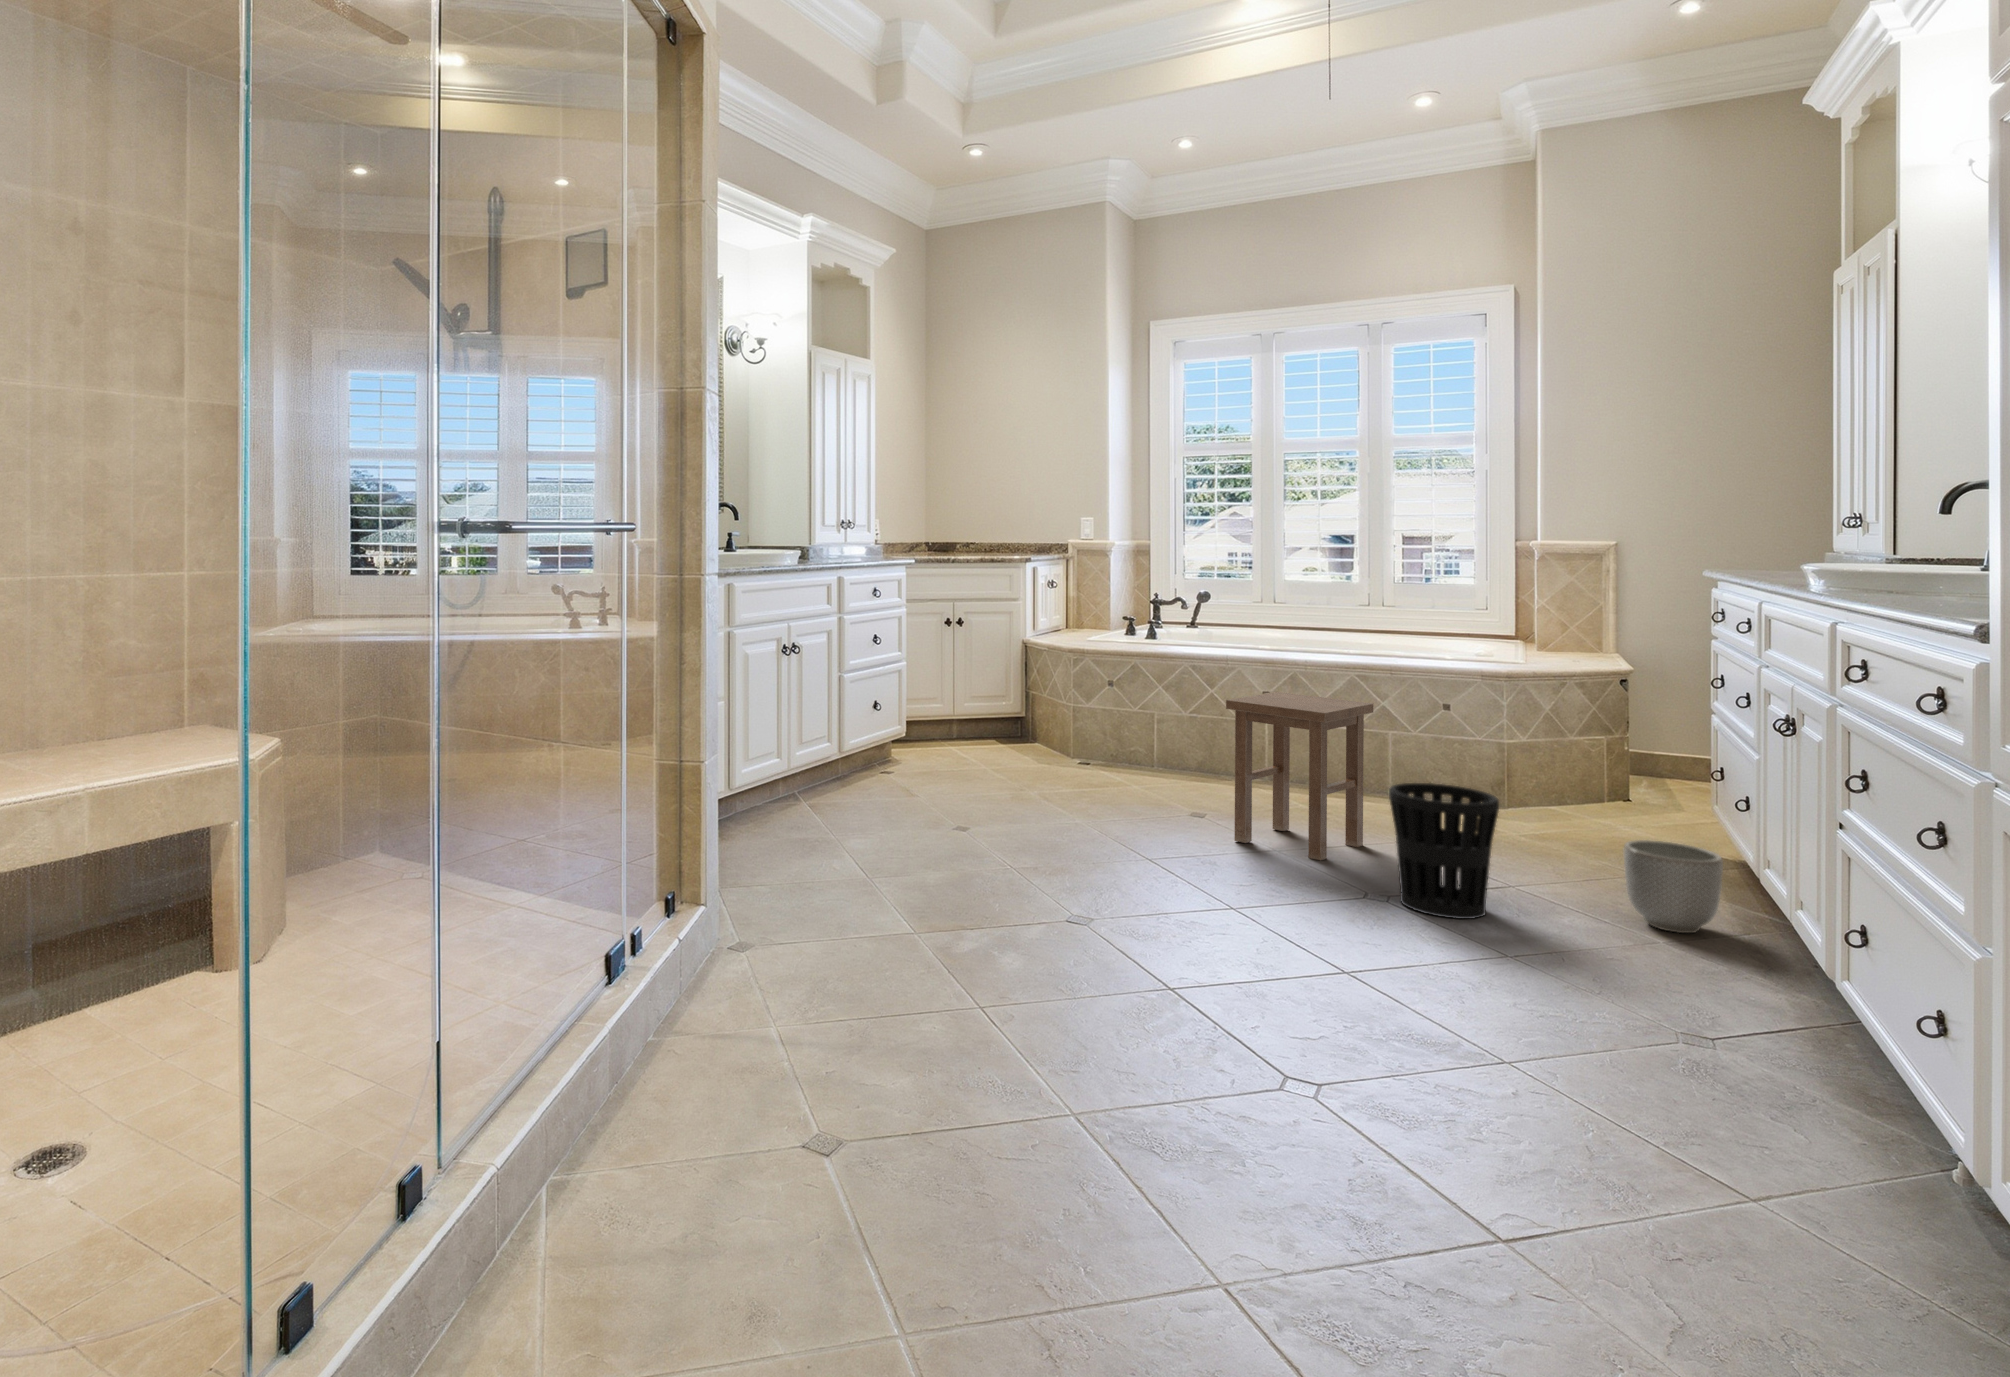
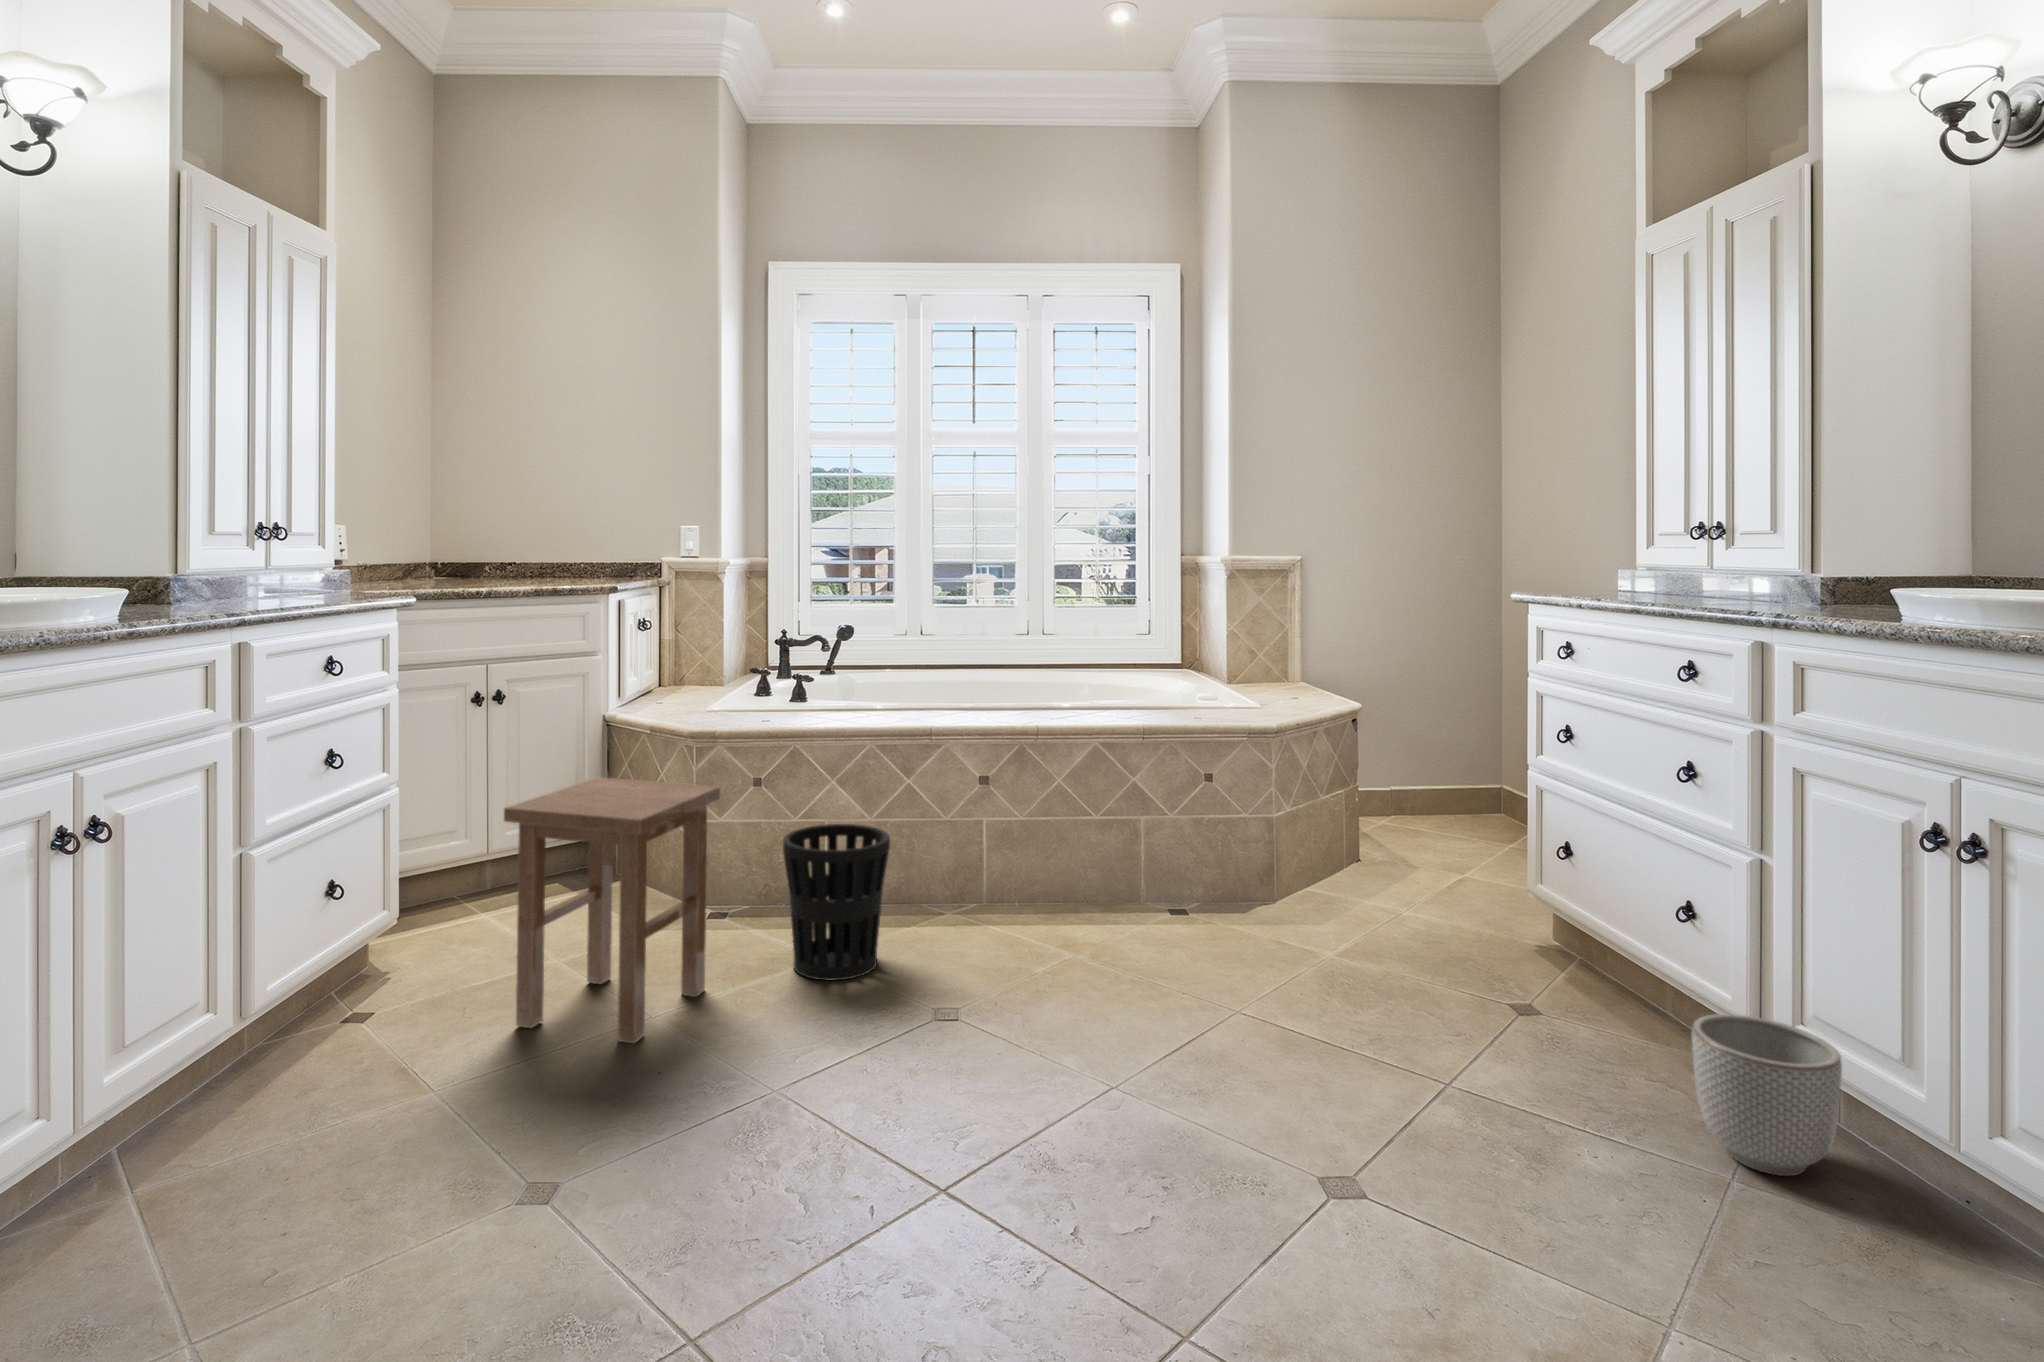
stool: present [1226,692,1374,860] -> present [504,777,720,1043]
wastebasket: present [1389,783,1499,919] -> present [783,824,890,981]

